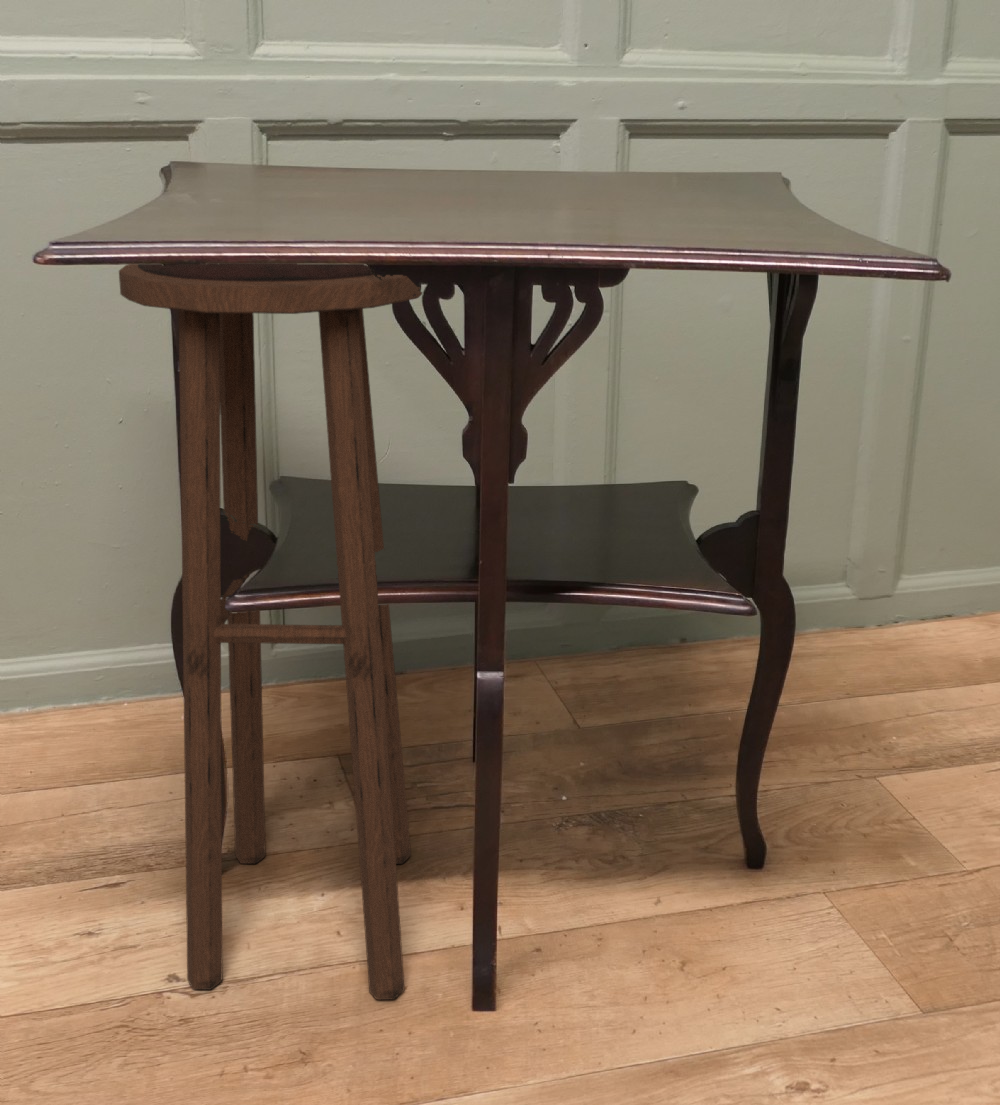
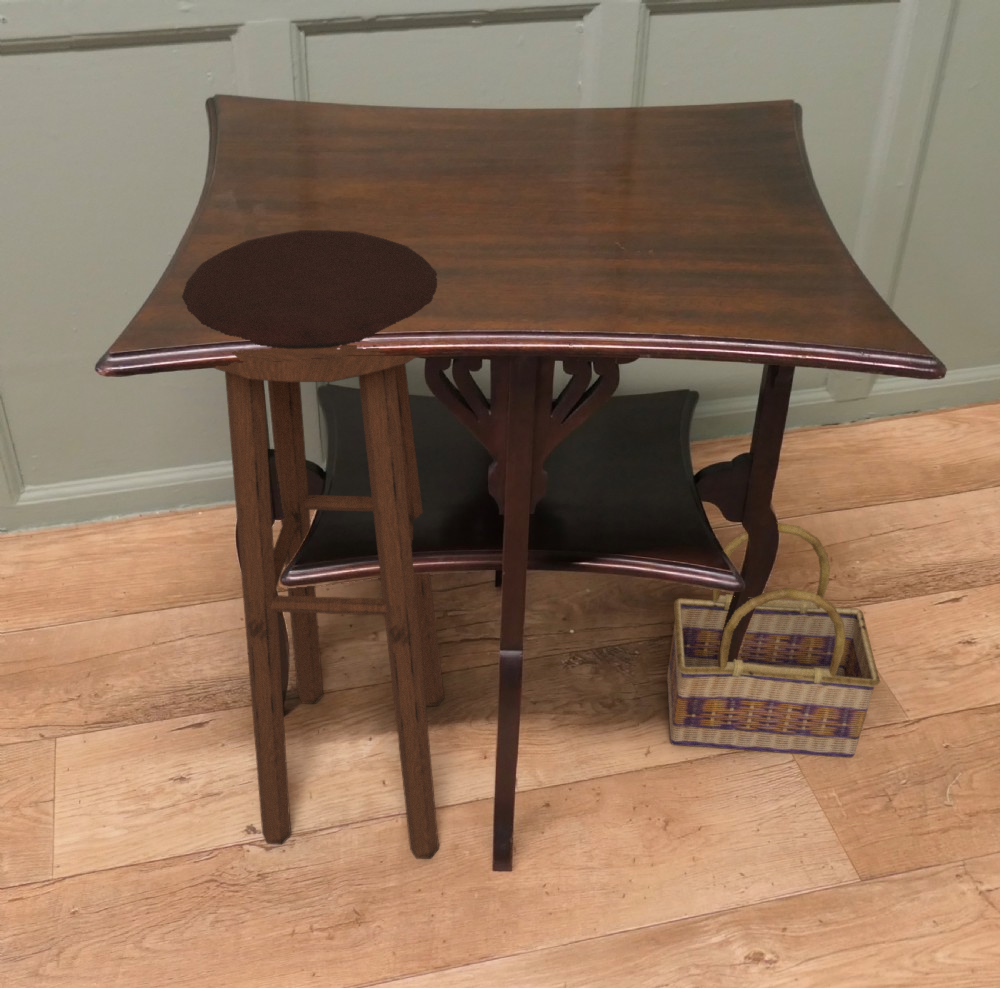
basket: none [676,616,922,902] -> present [667,522,880,758]

